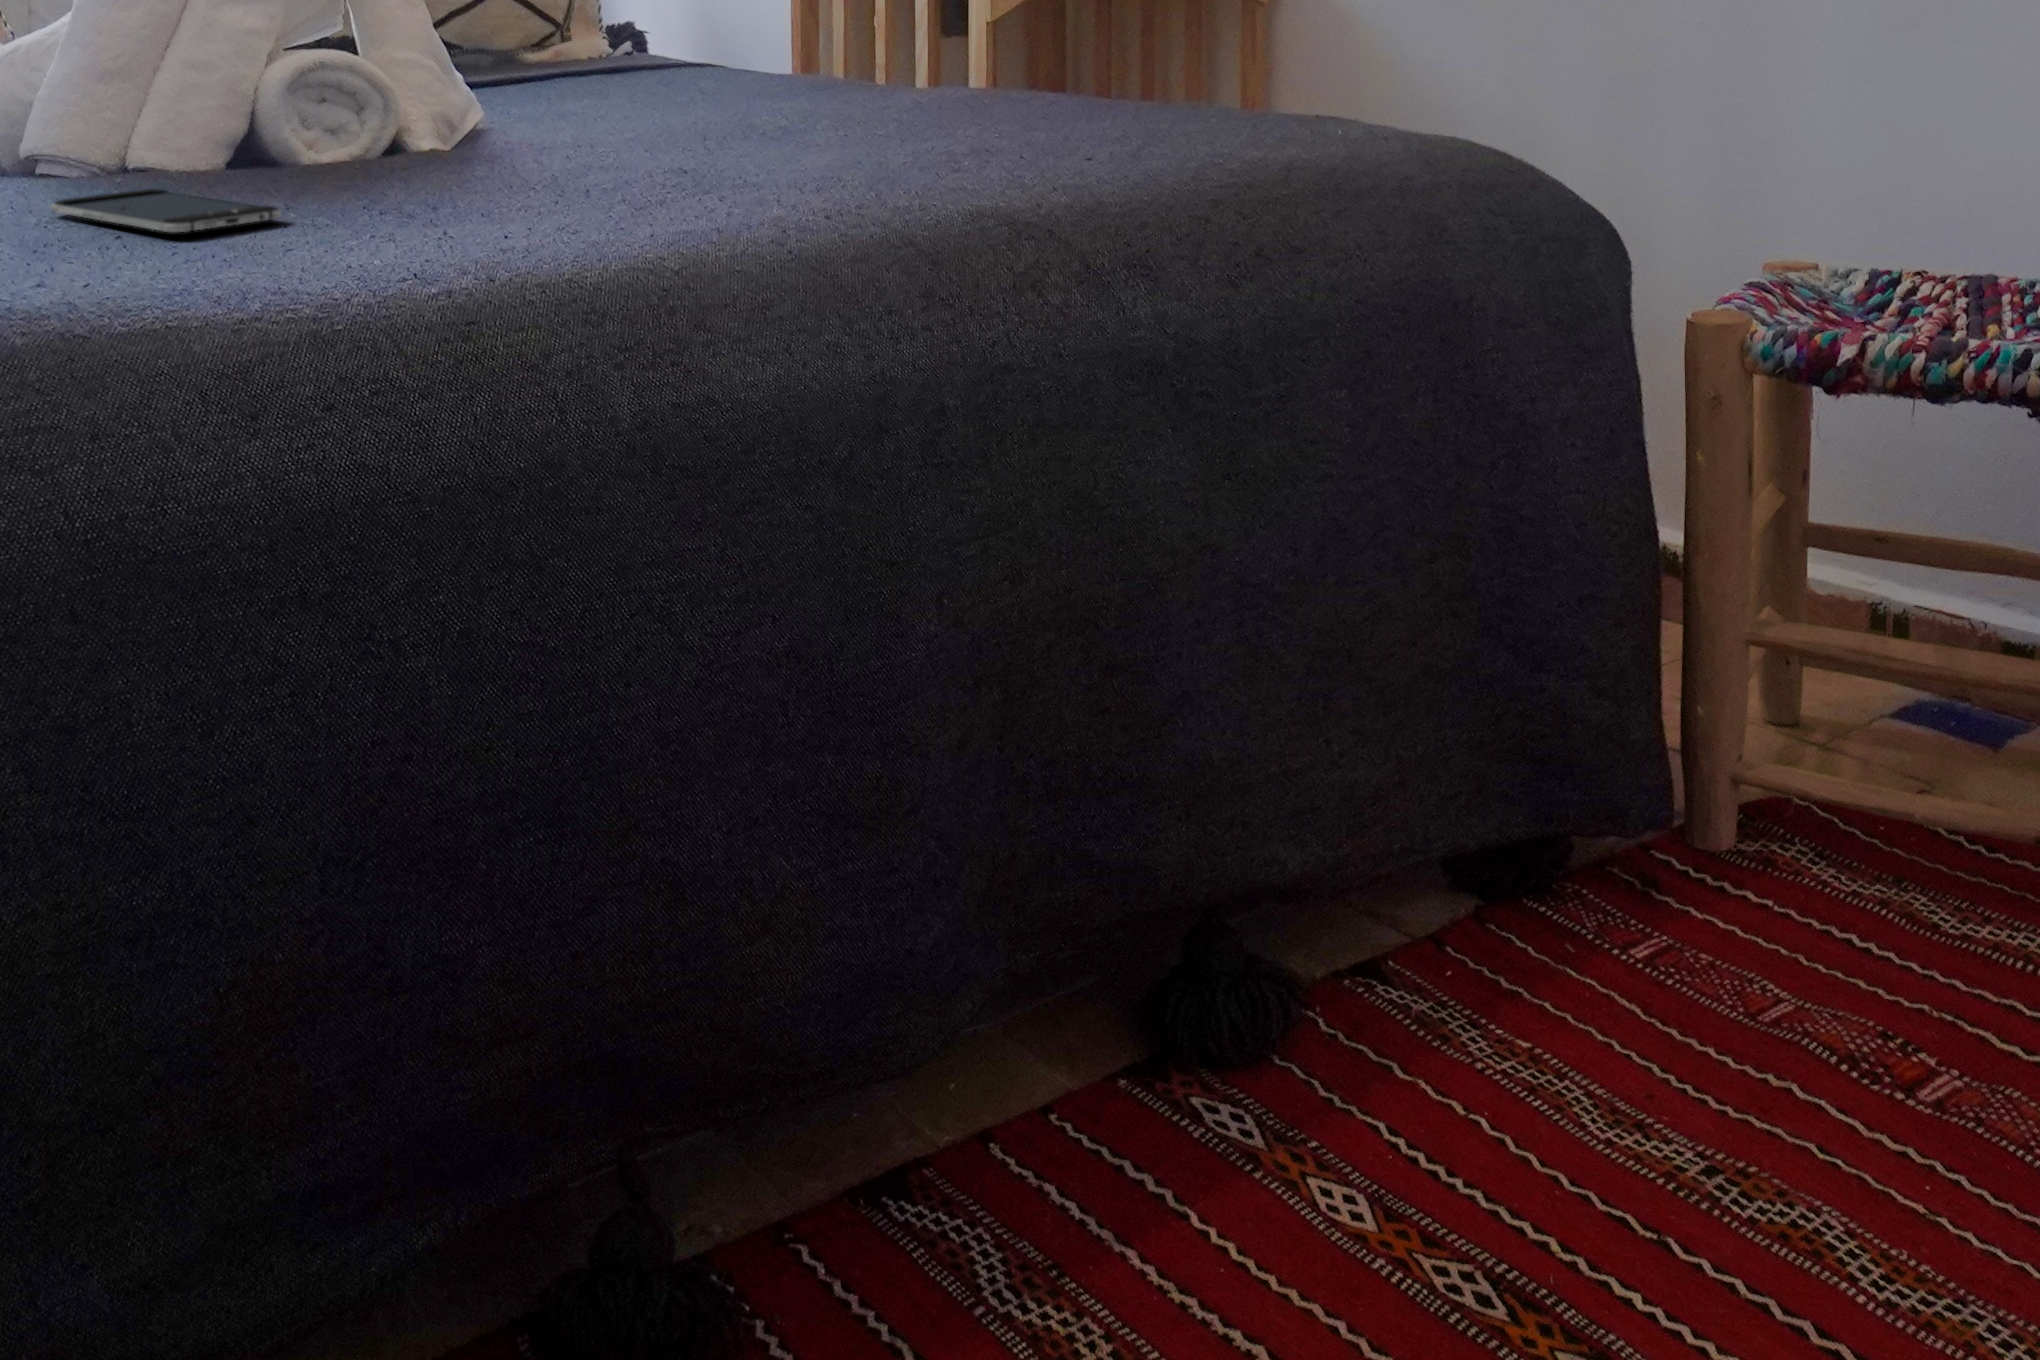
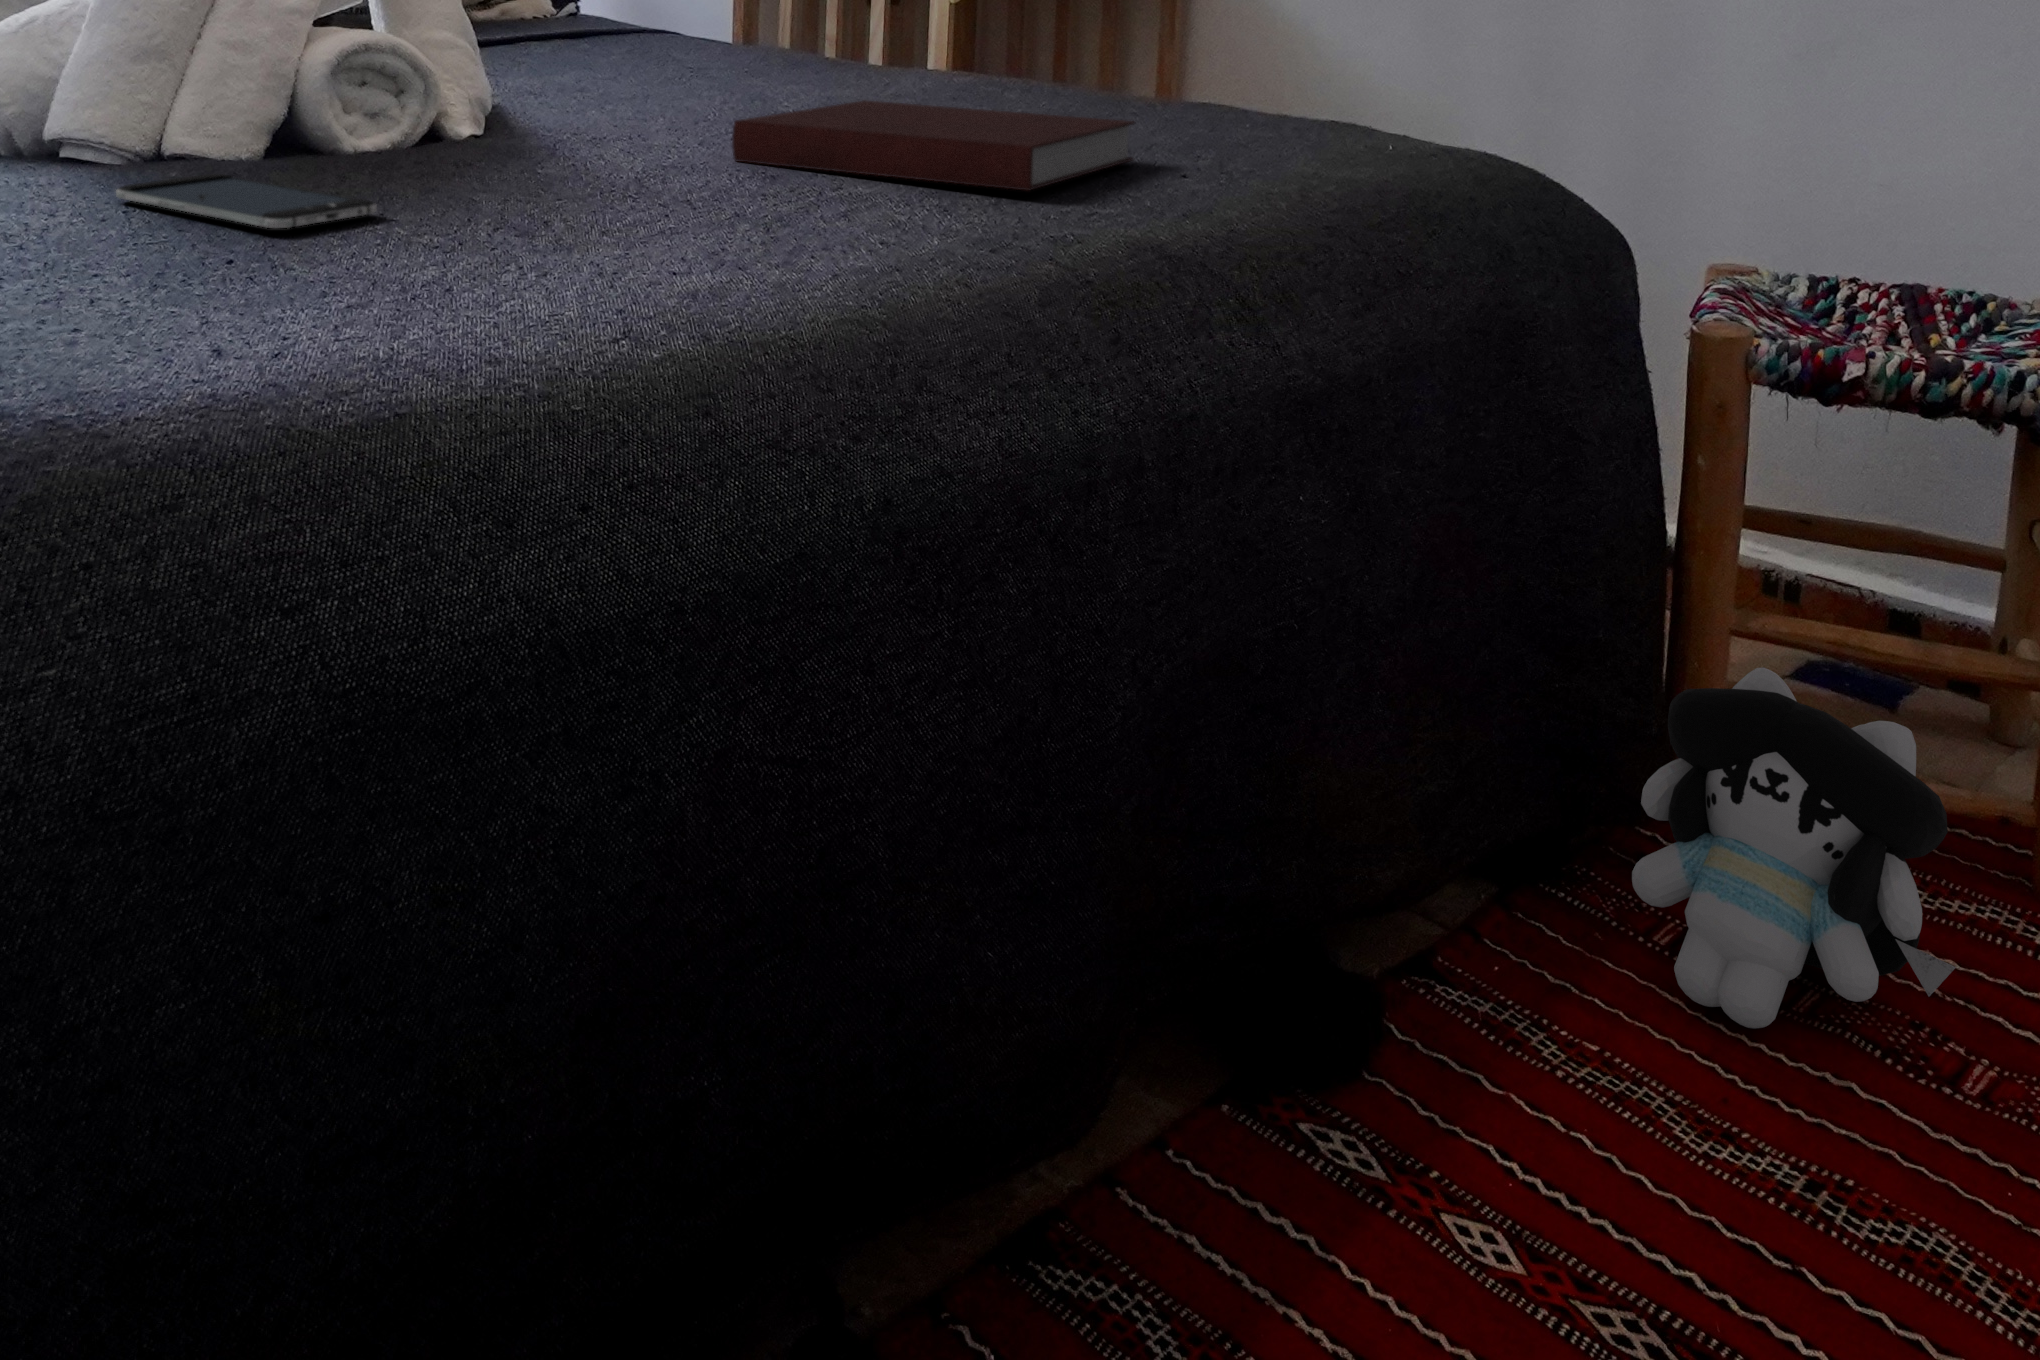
notebook: none [666,108,1074,185] -> present [732,100,1134,191]
plush toy: none [1601,667,1926,1032] -> present [1632,667,1956,1028]

